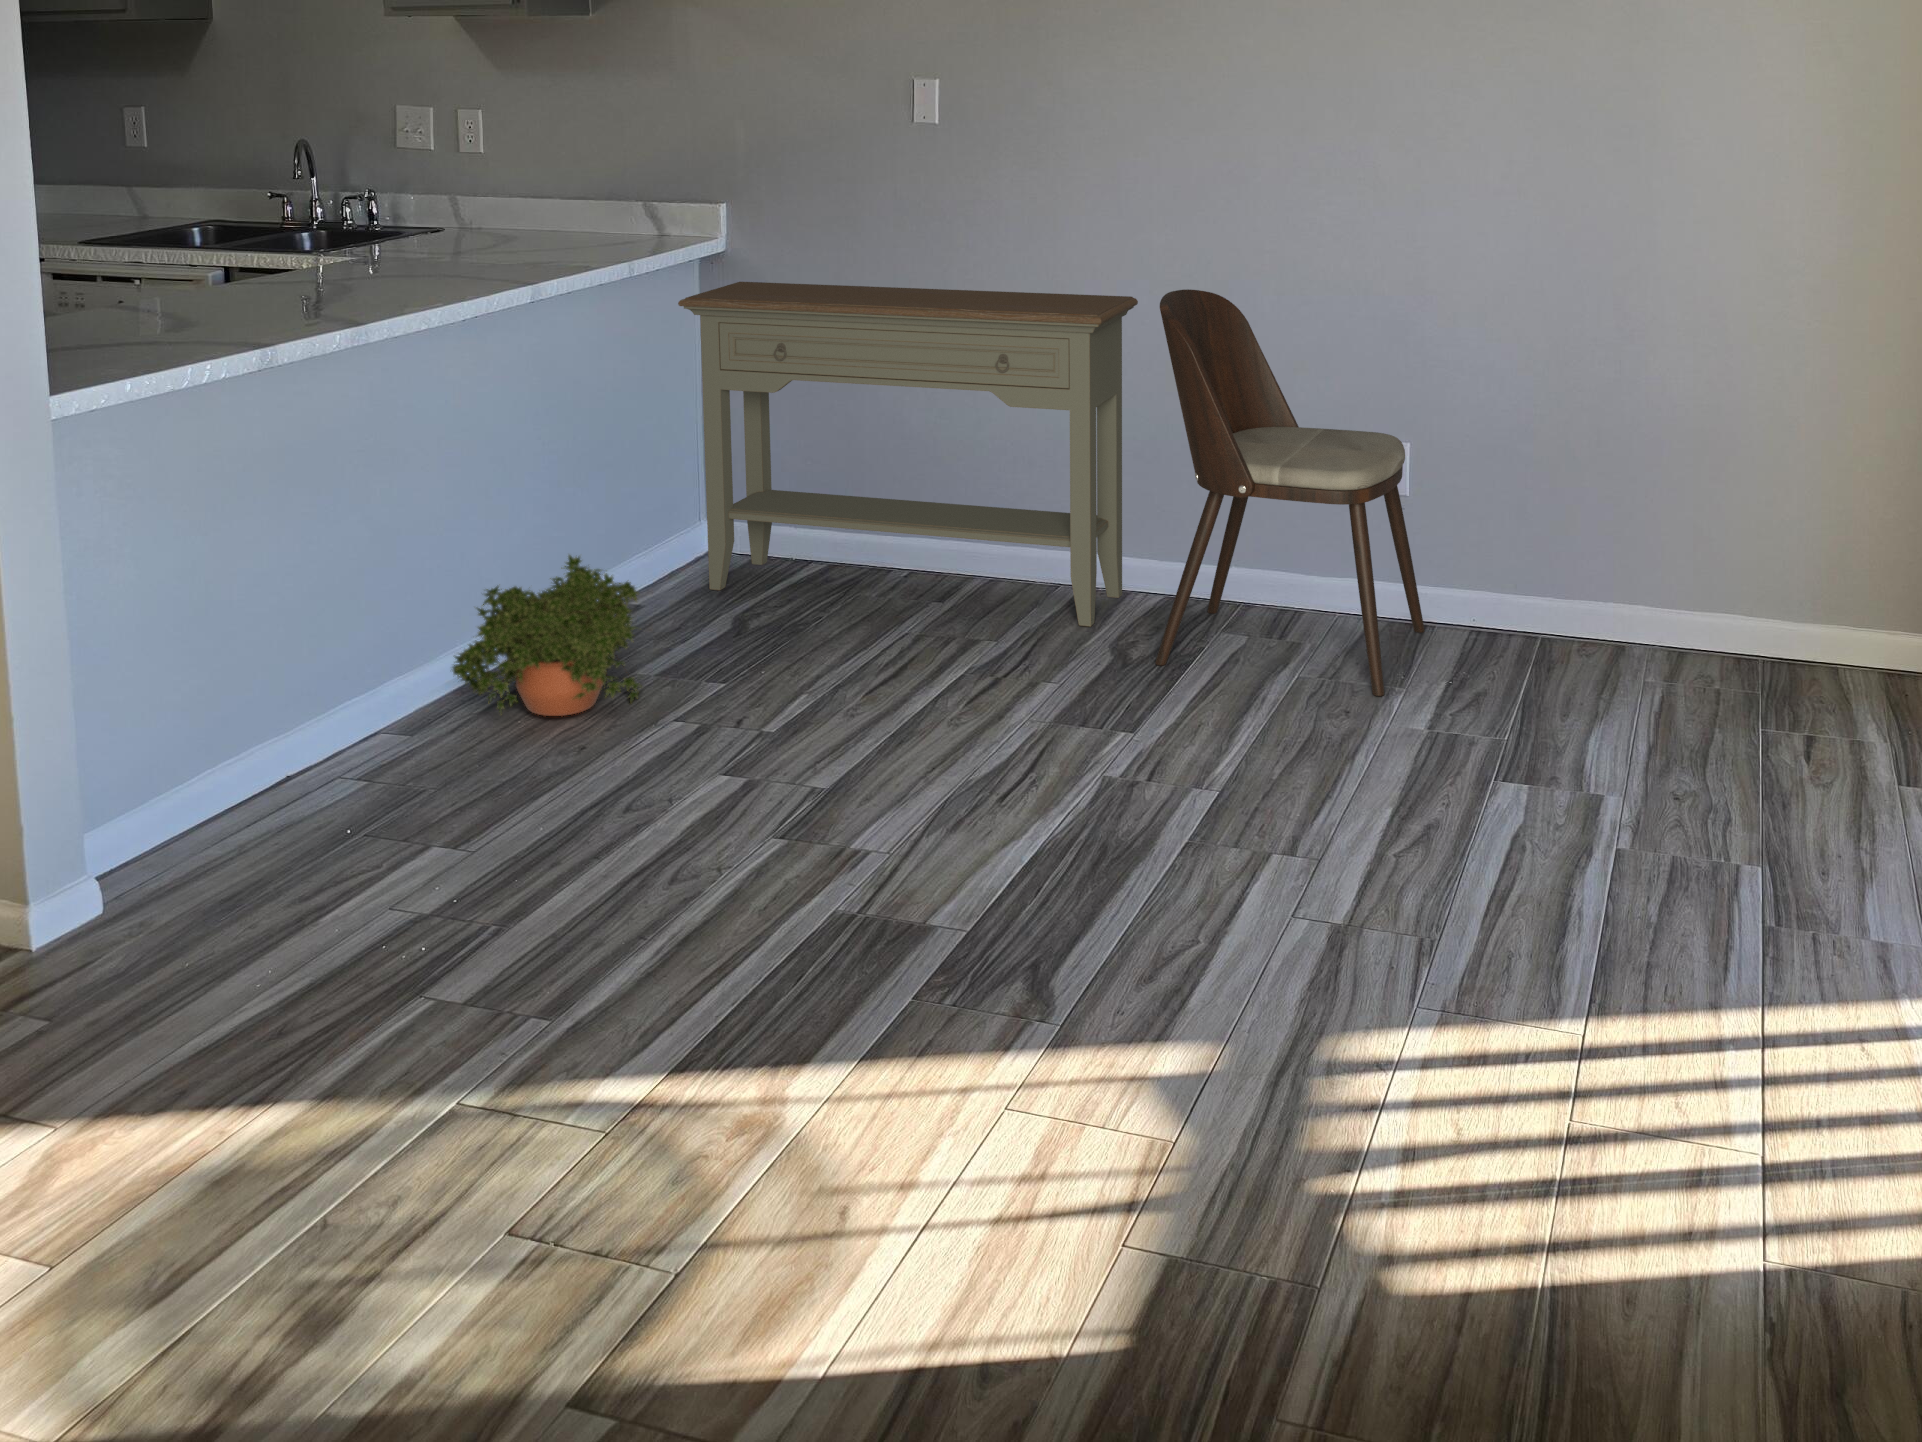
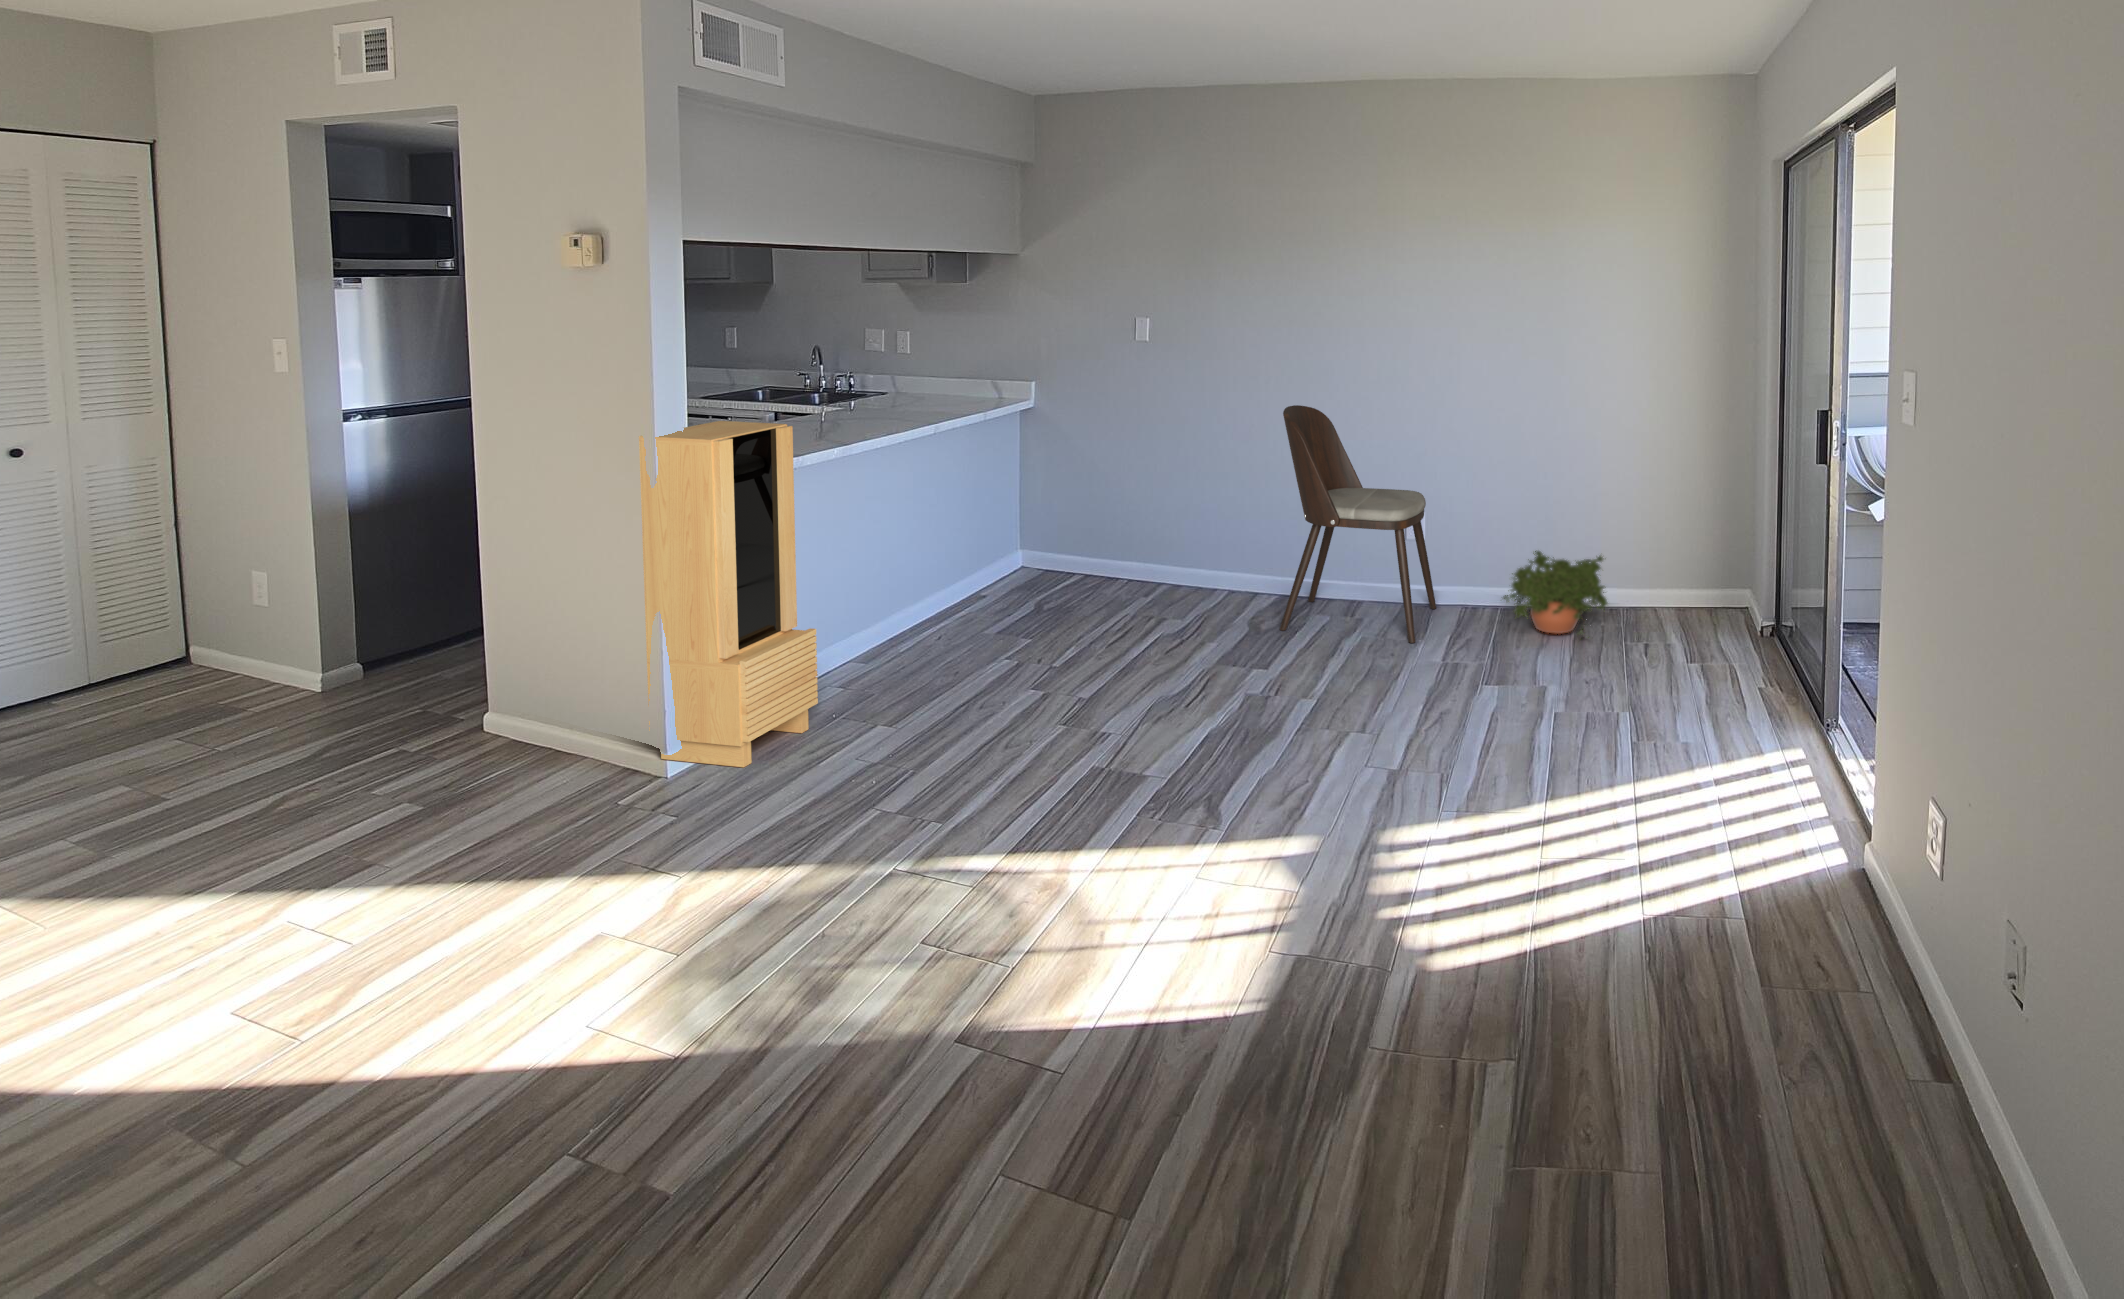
console table: present [678,282,1138,627] -> none [978,402,1267,611]
storage cabinet: none [122,331,409,880] -> present [639,421,818,767]
potted plant: present [452,555,641,716] -> present [1504,551,1607,638]

